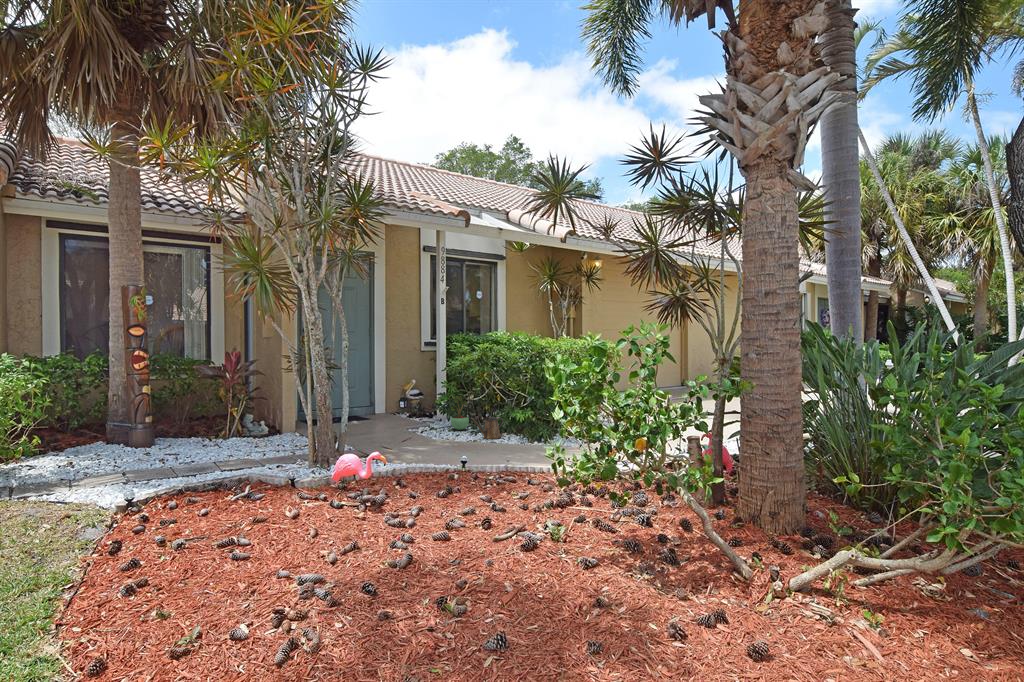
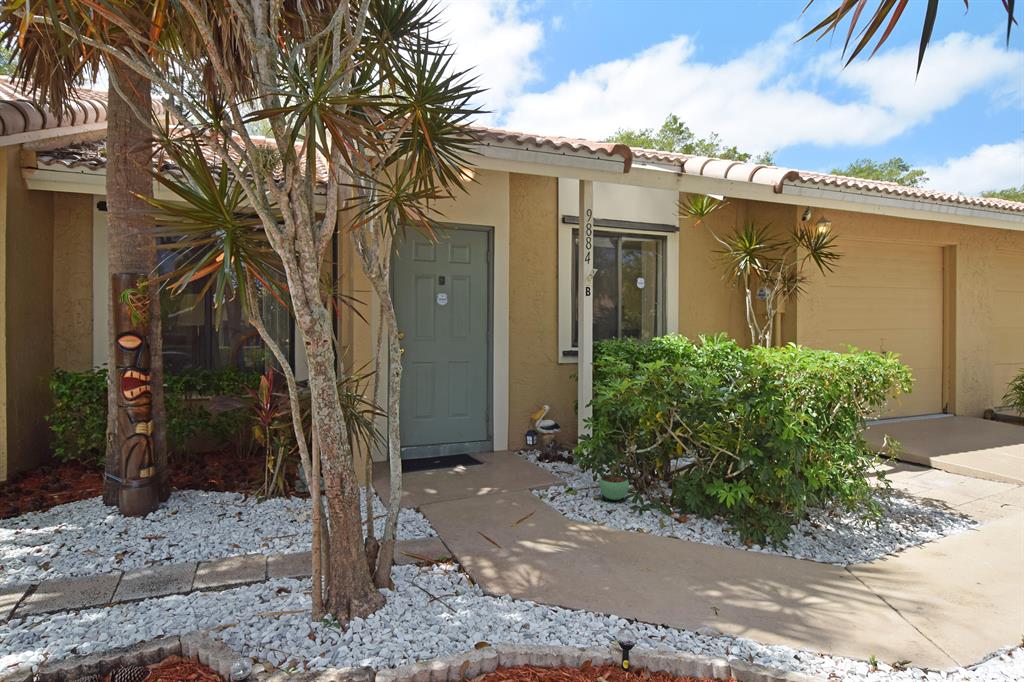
watering can: present [471,417,503,439] -> none [634,491,691,532]

